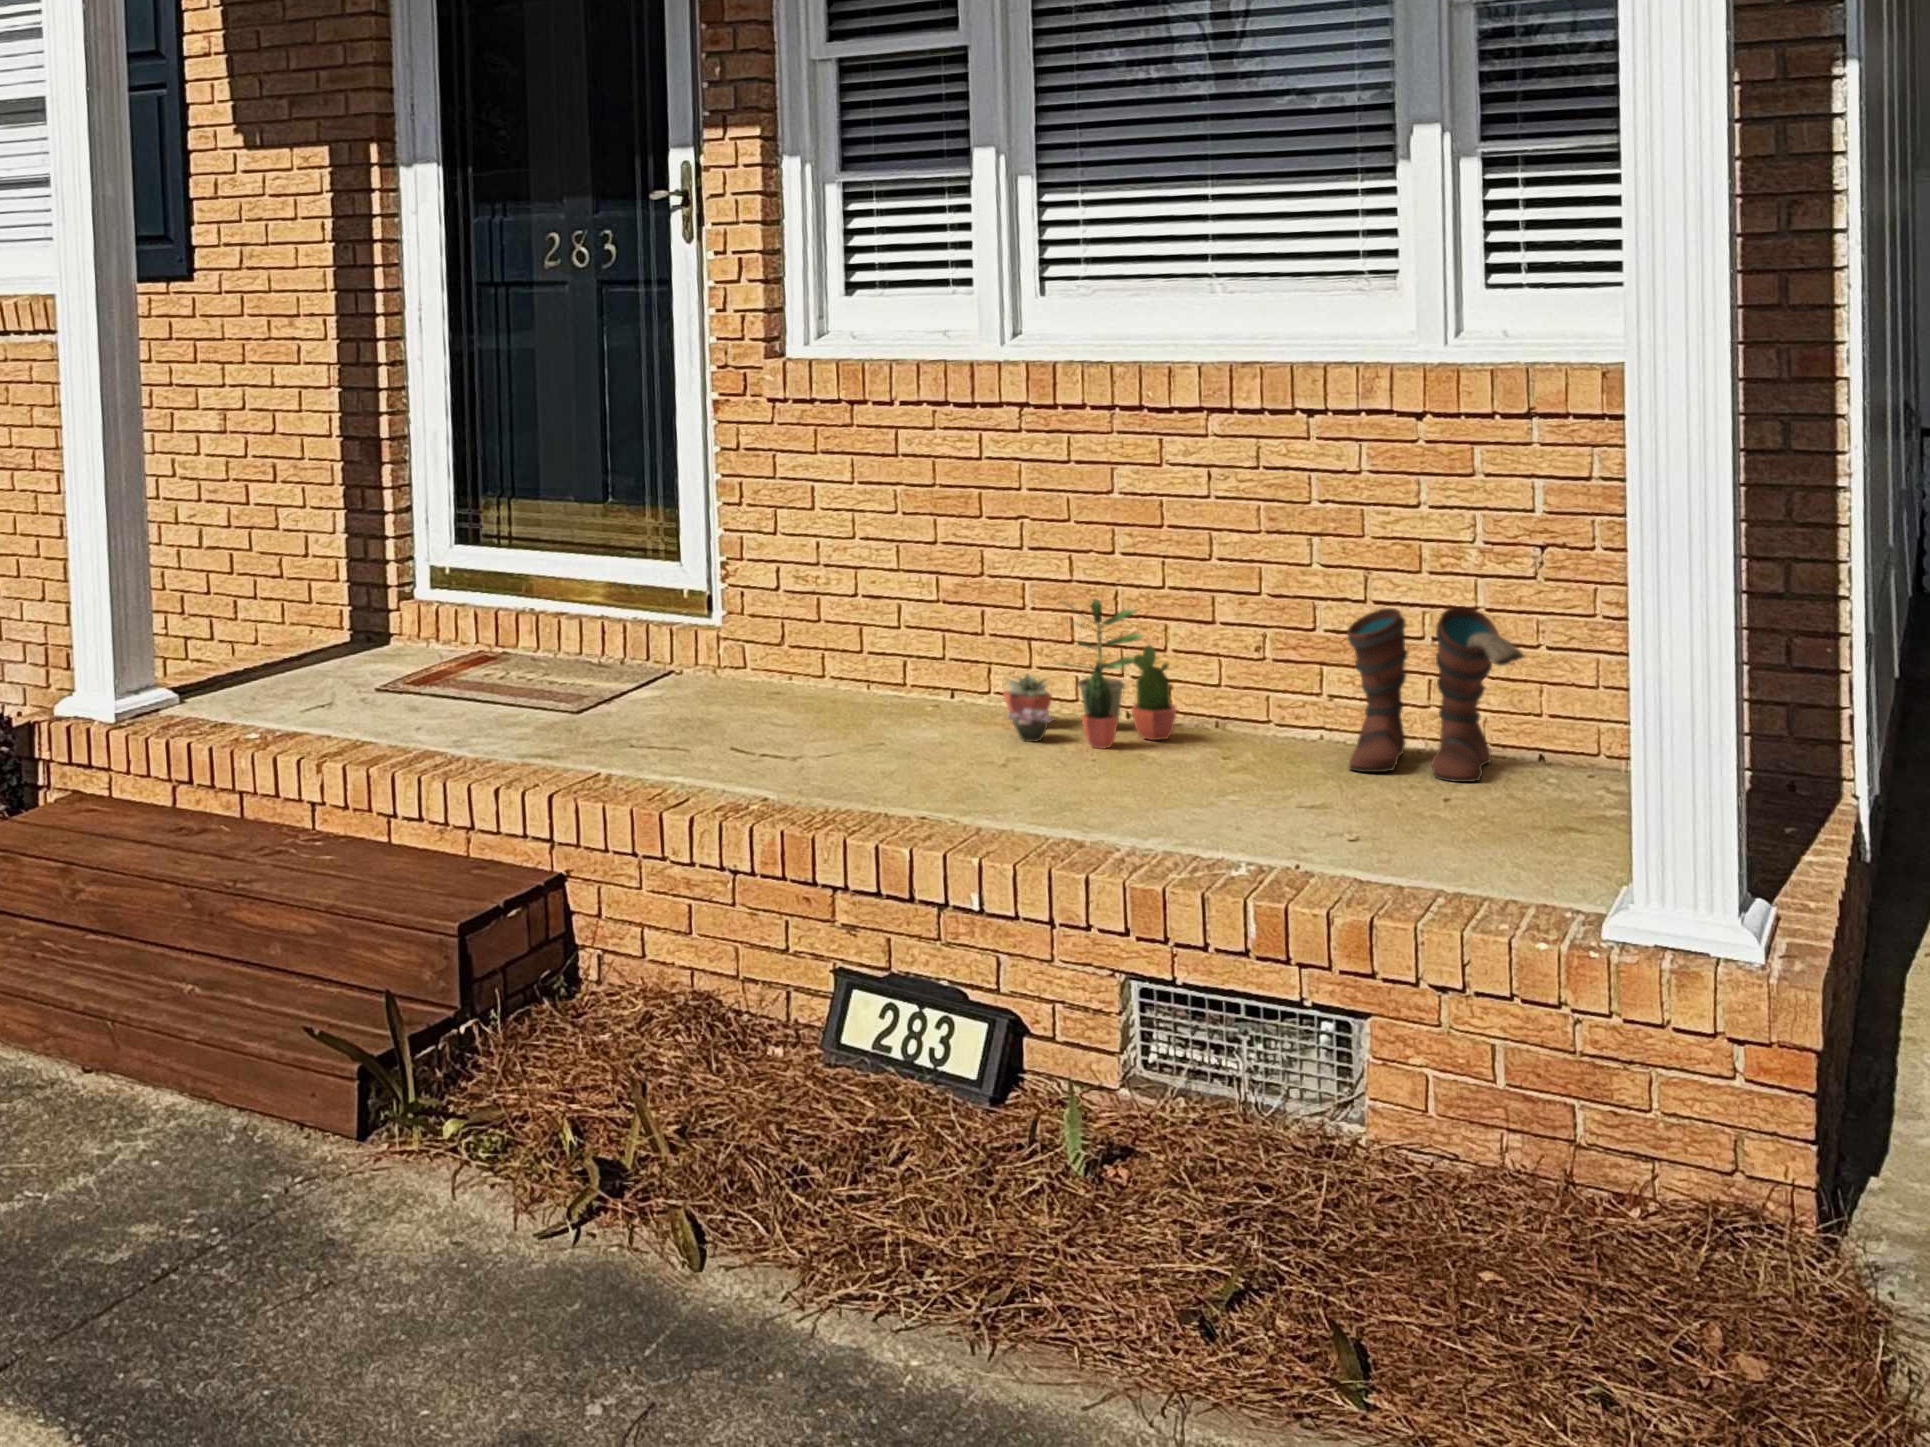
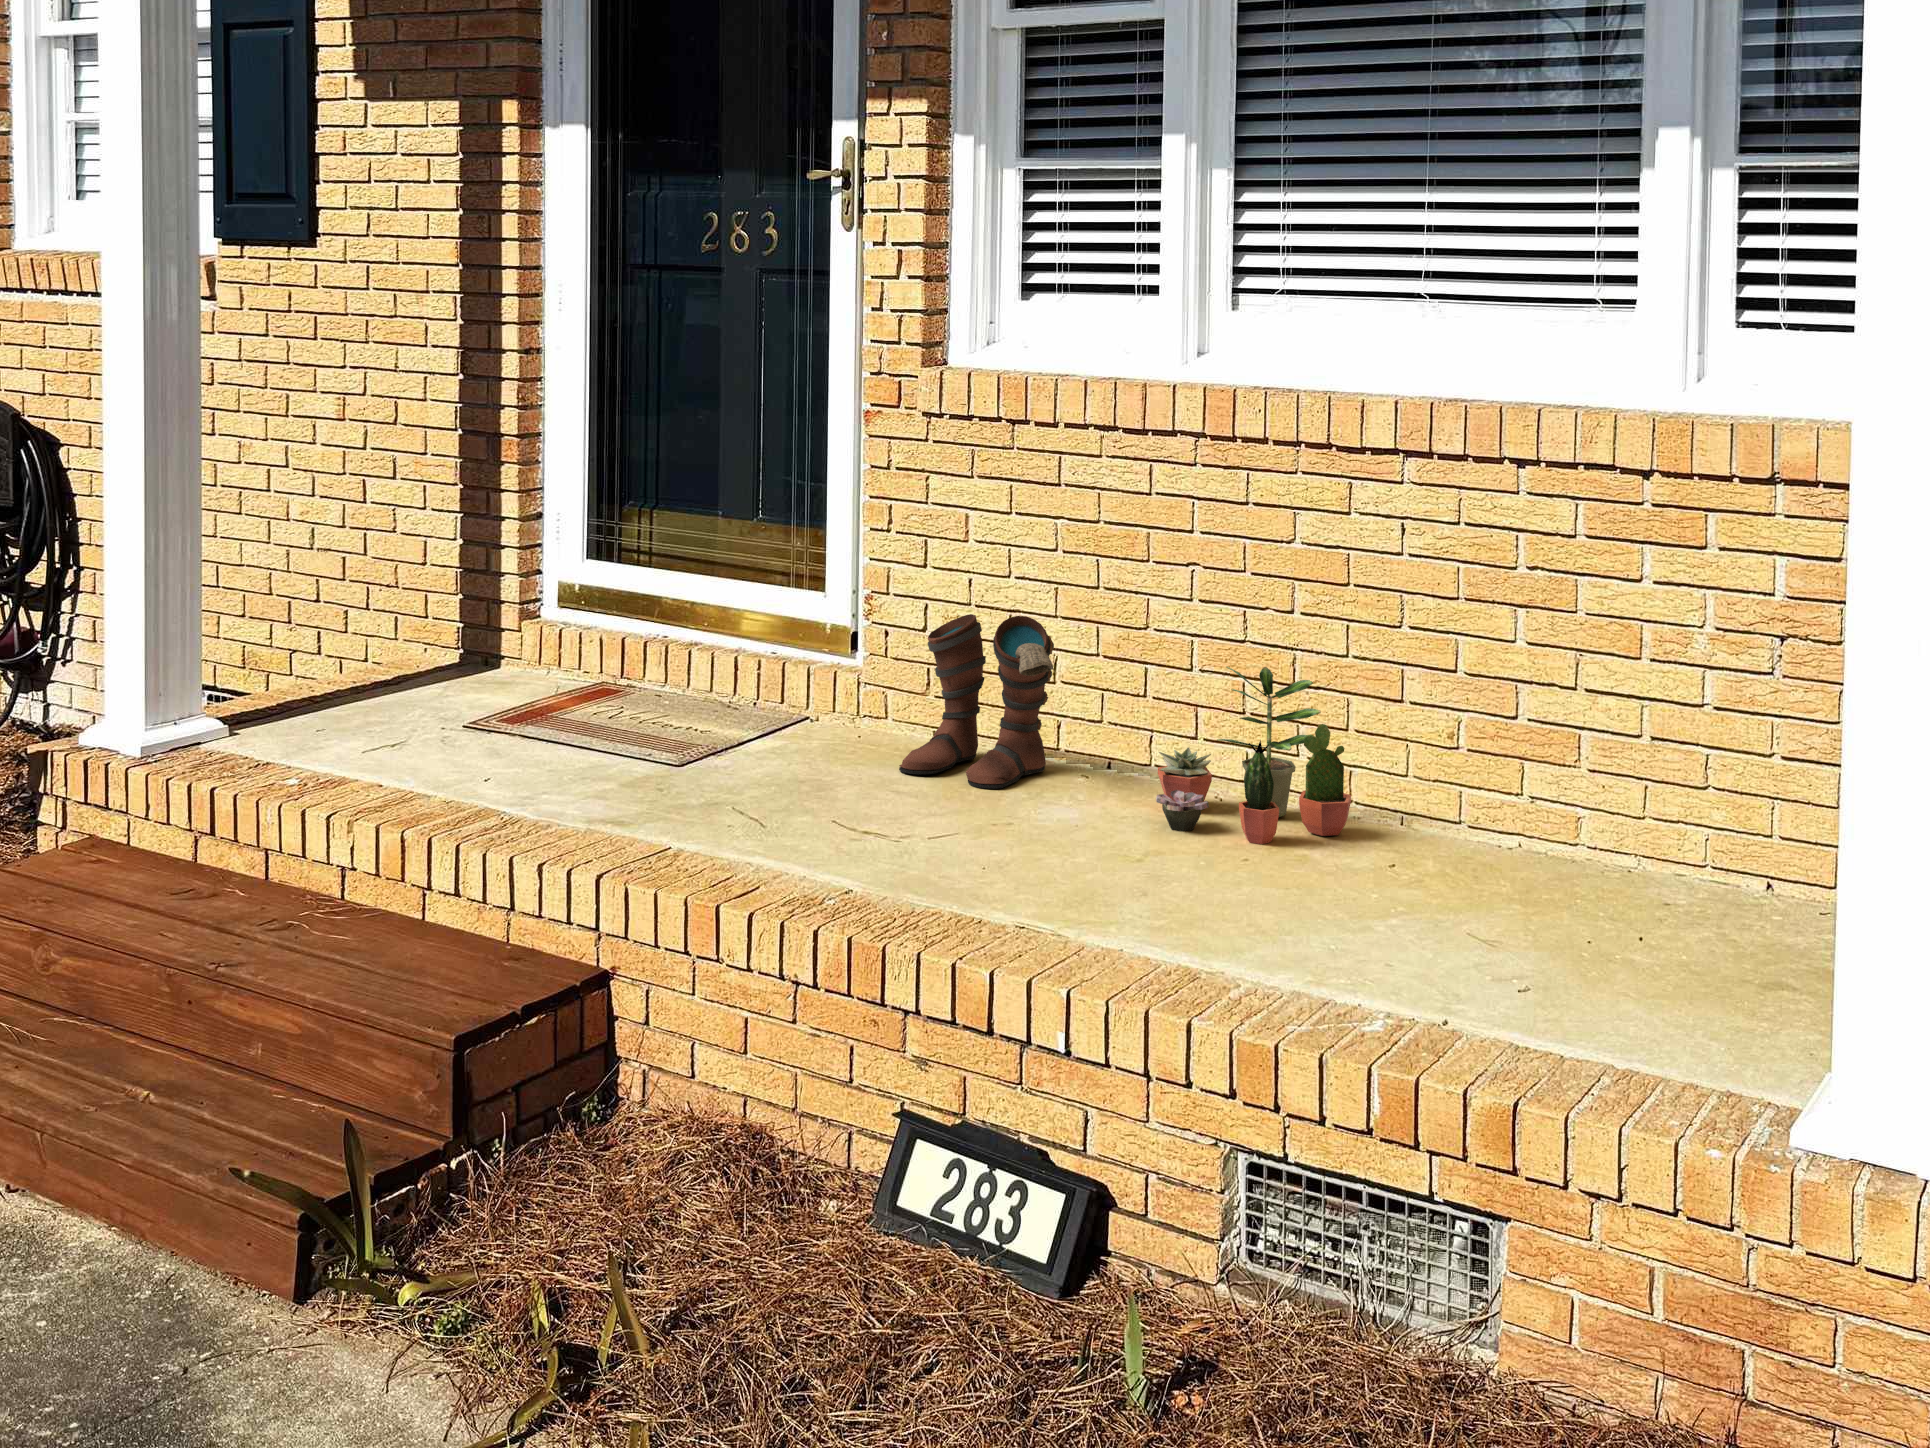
boots: present [1348,606,1525,782] -> present [899,614,1054,789]

